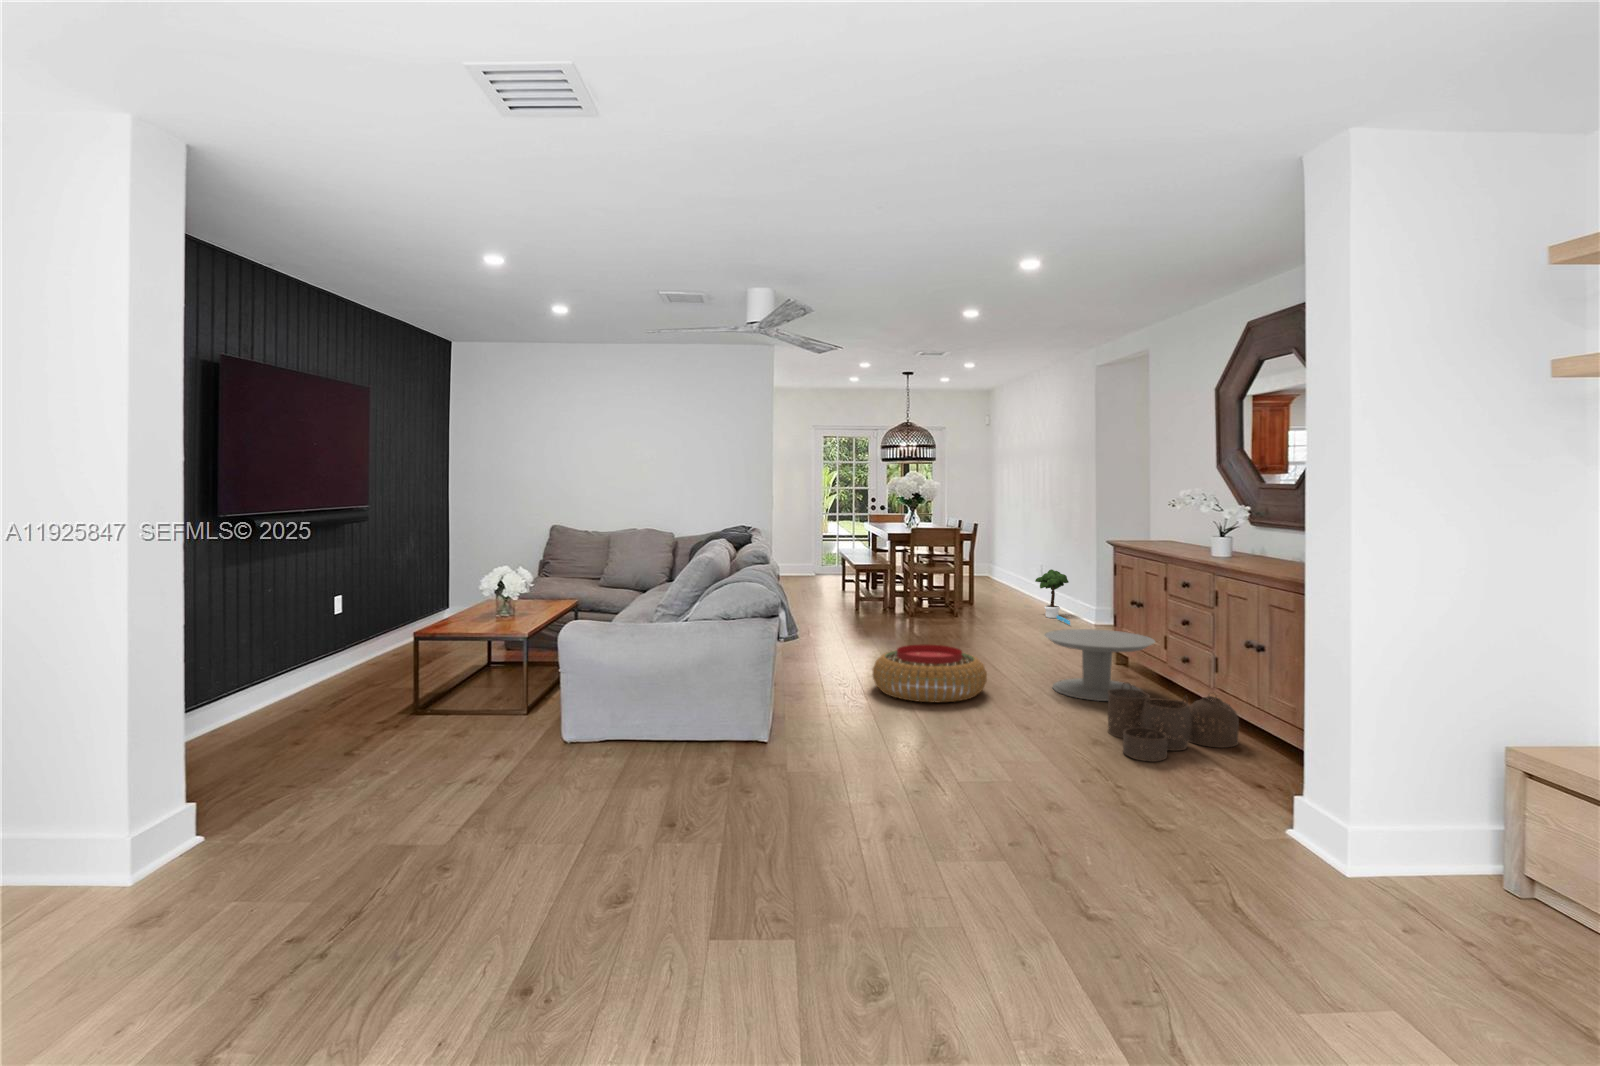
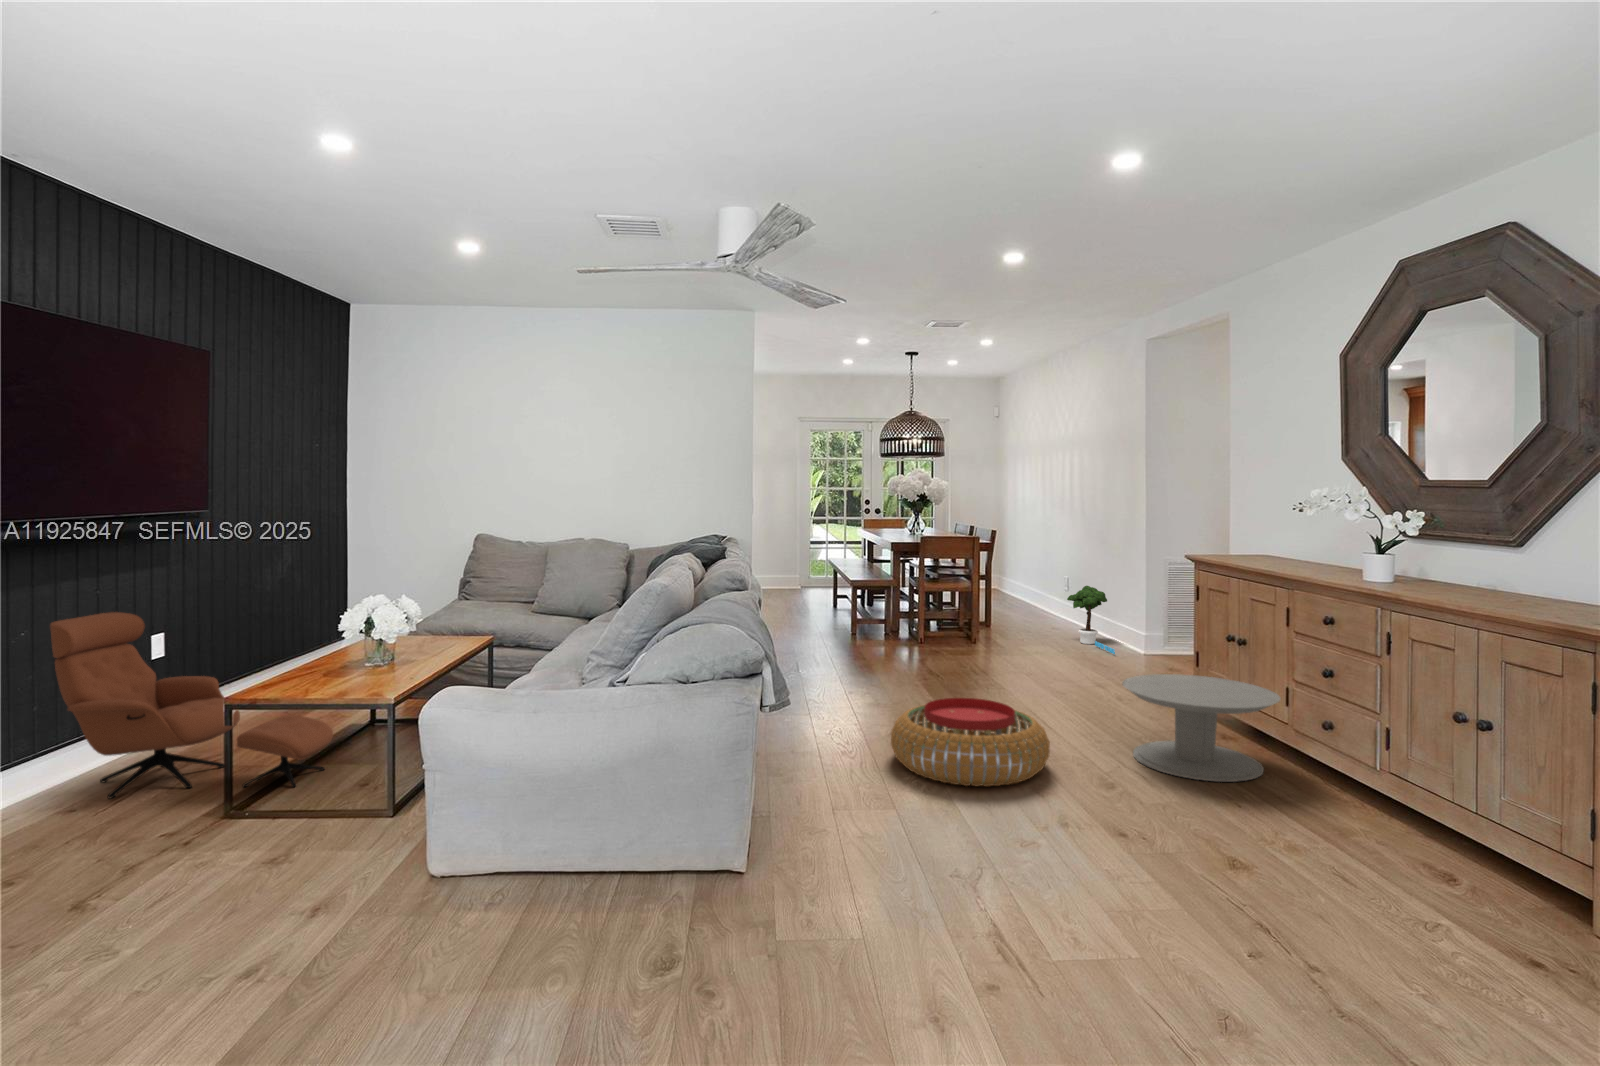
lounge chair: none [289,579,474,705] -> present [50,612,333,798]
woven basket: present [1108,683,1239,761] -> none [1248,769,1456,912]

